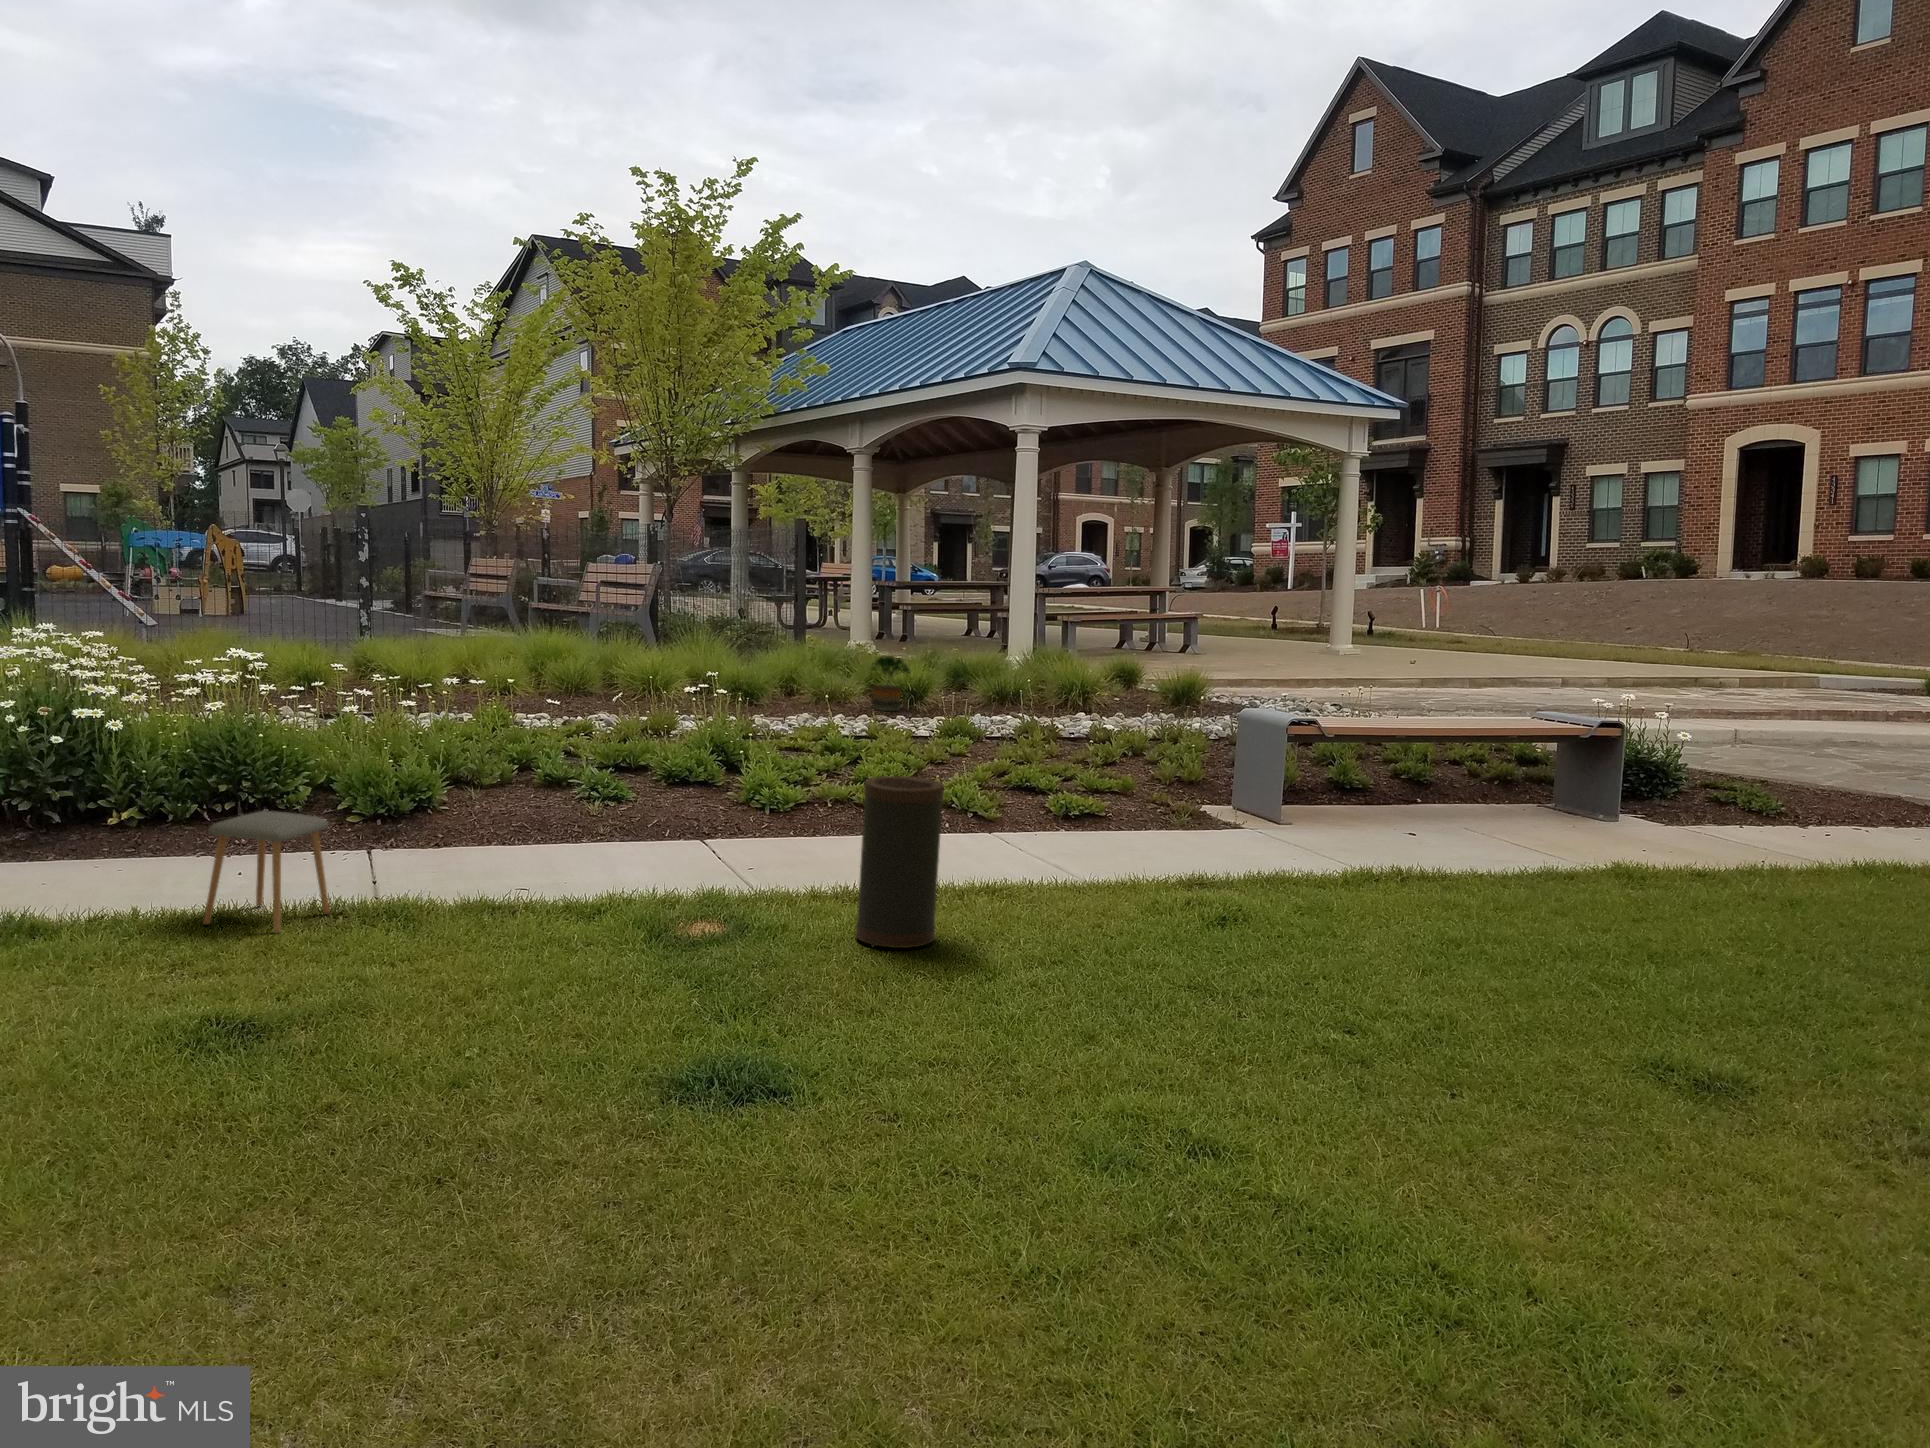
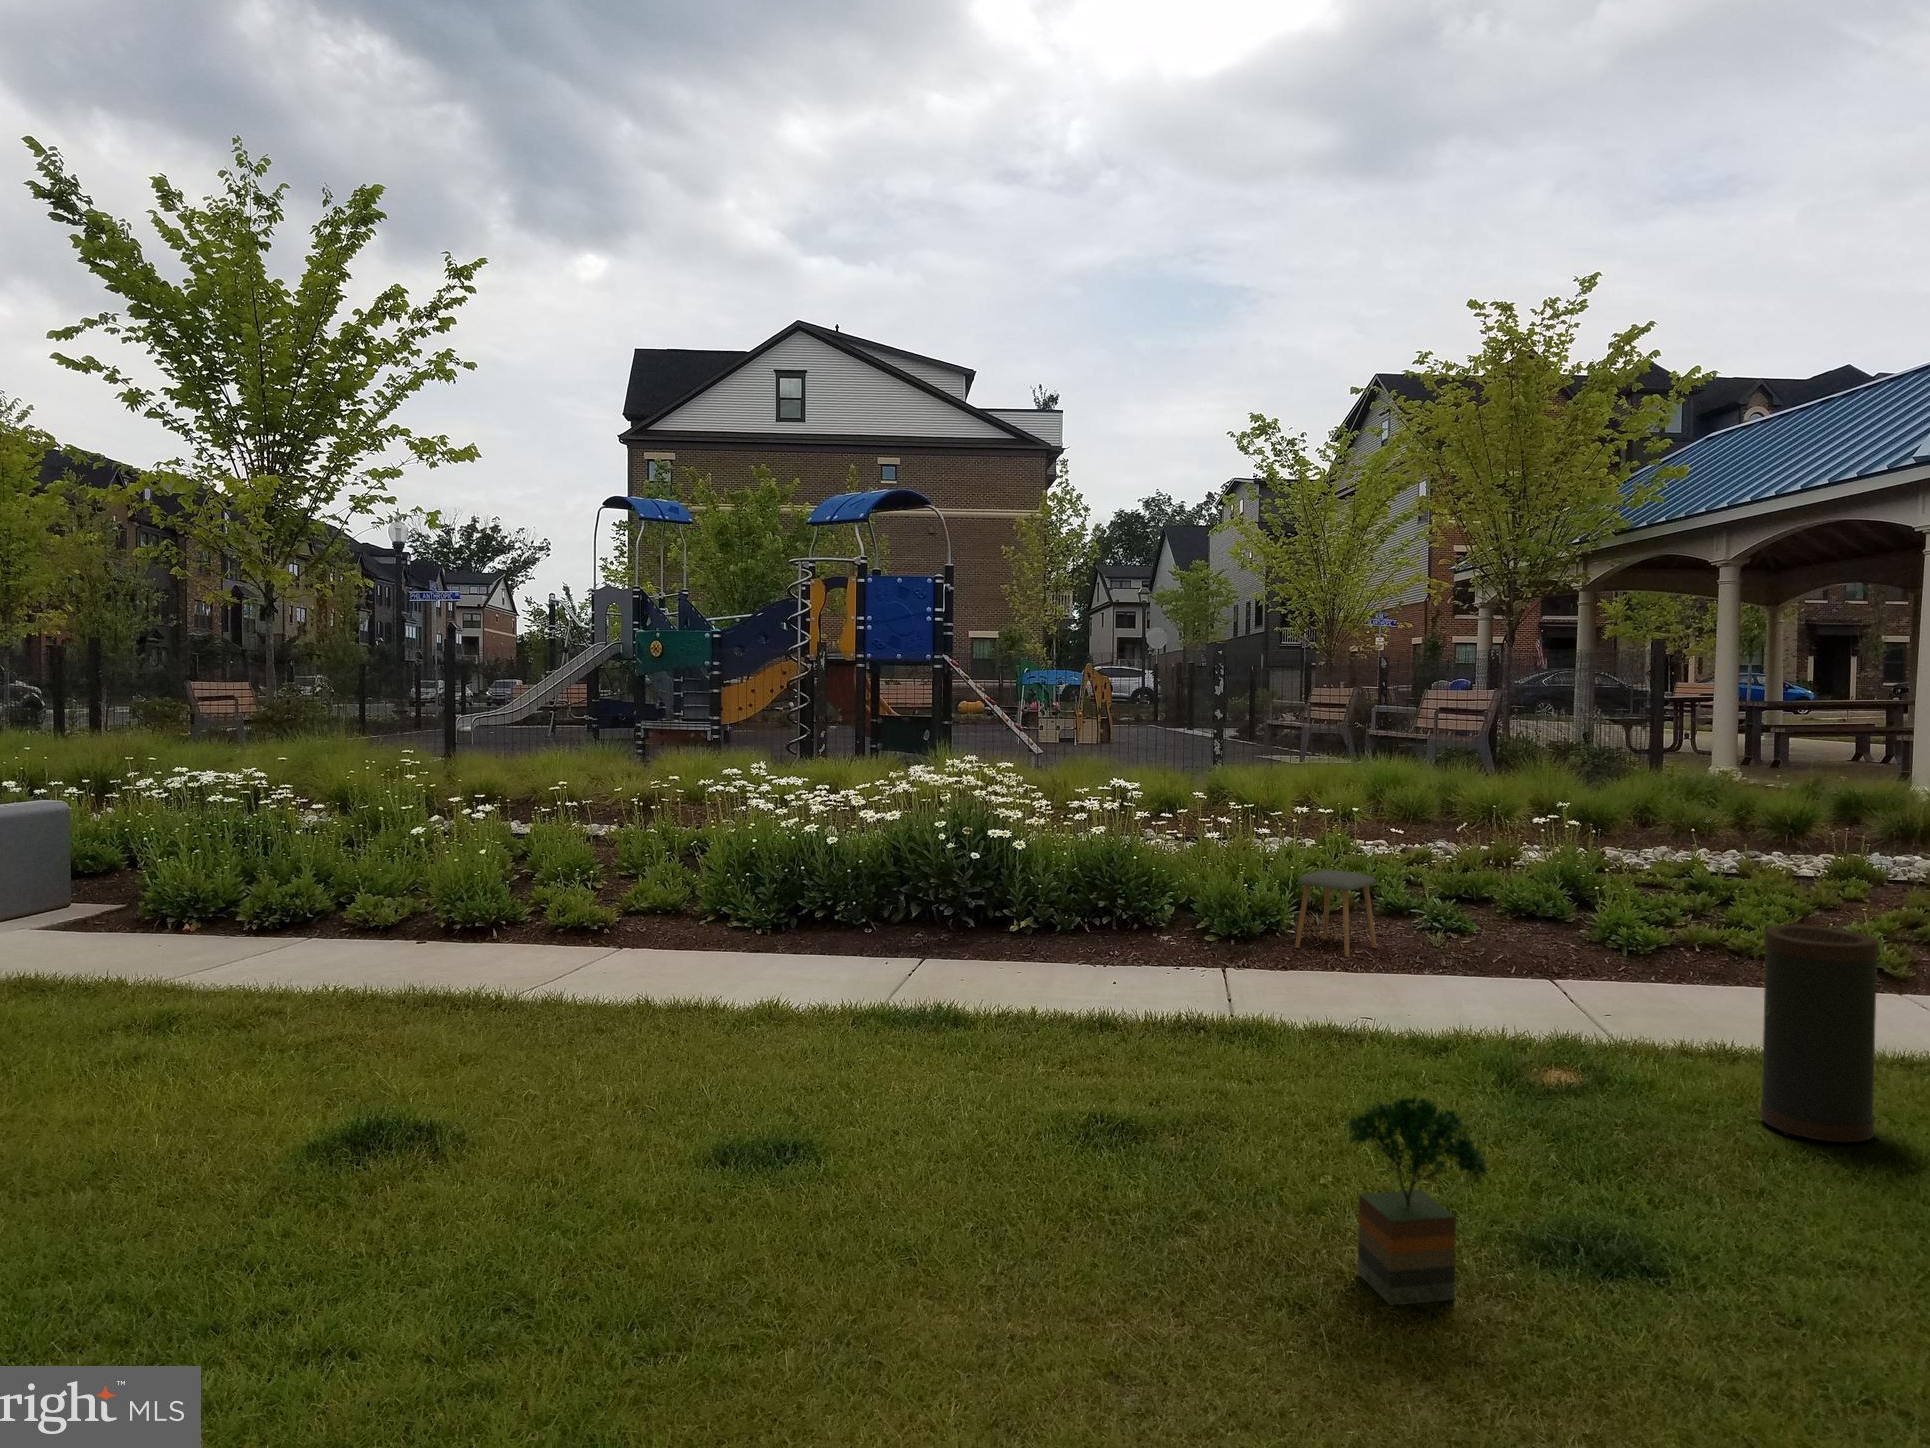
potted tree: present [871,656,910,711] -> present [1347,1097,1489,1306]
stool: present [203,811,330,934] -> present [1295,870,1377,958]

